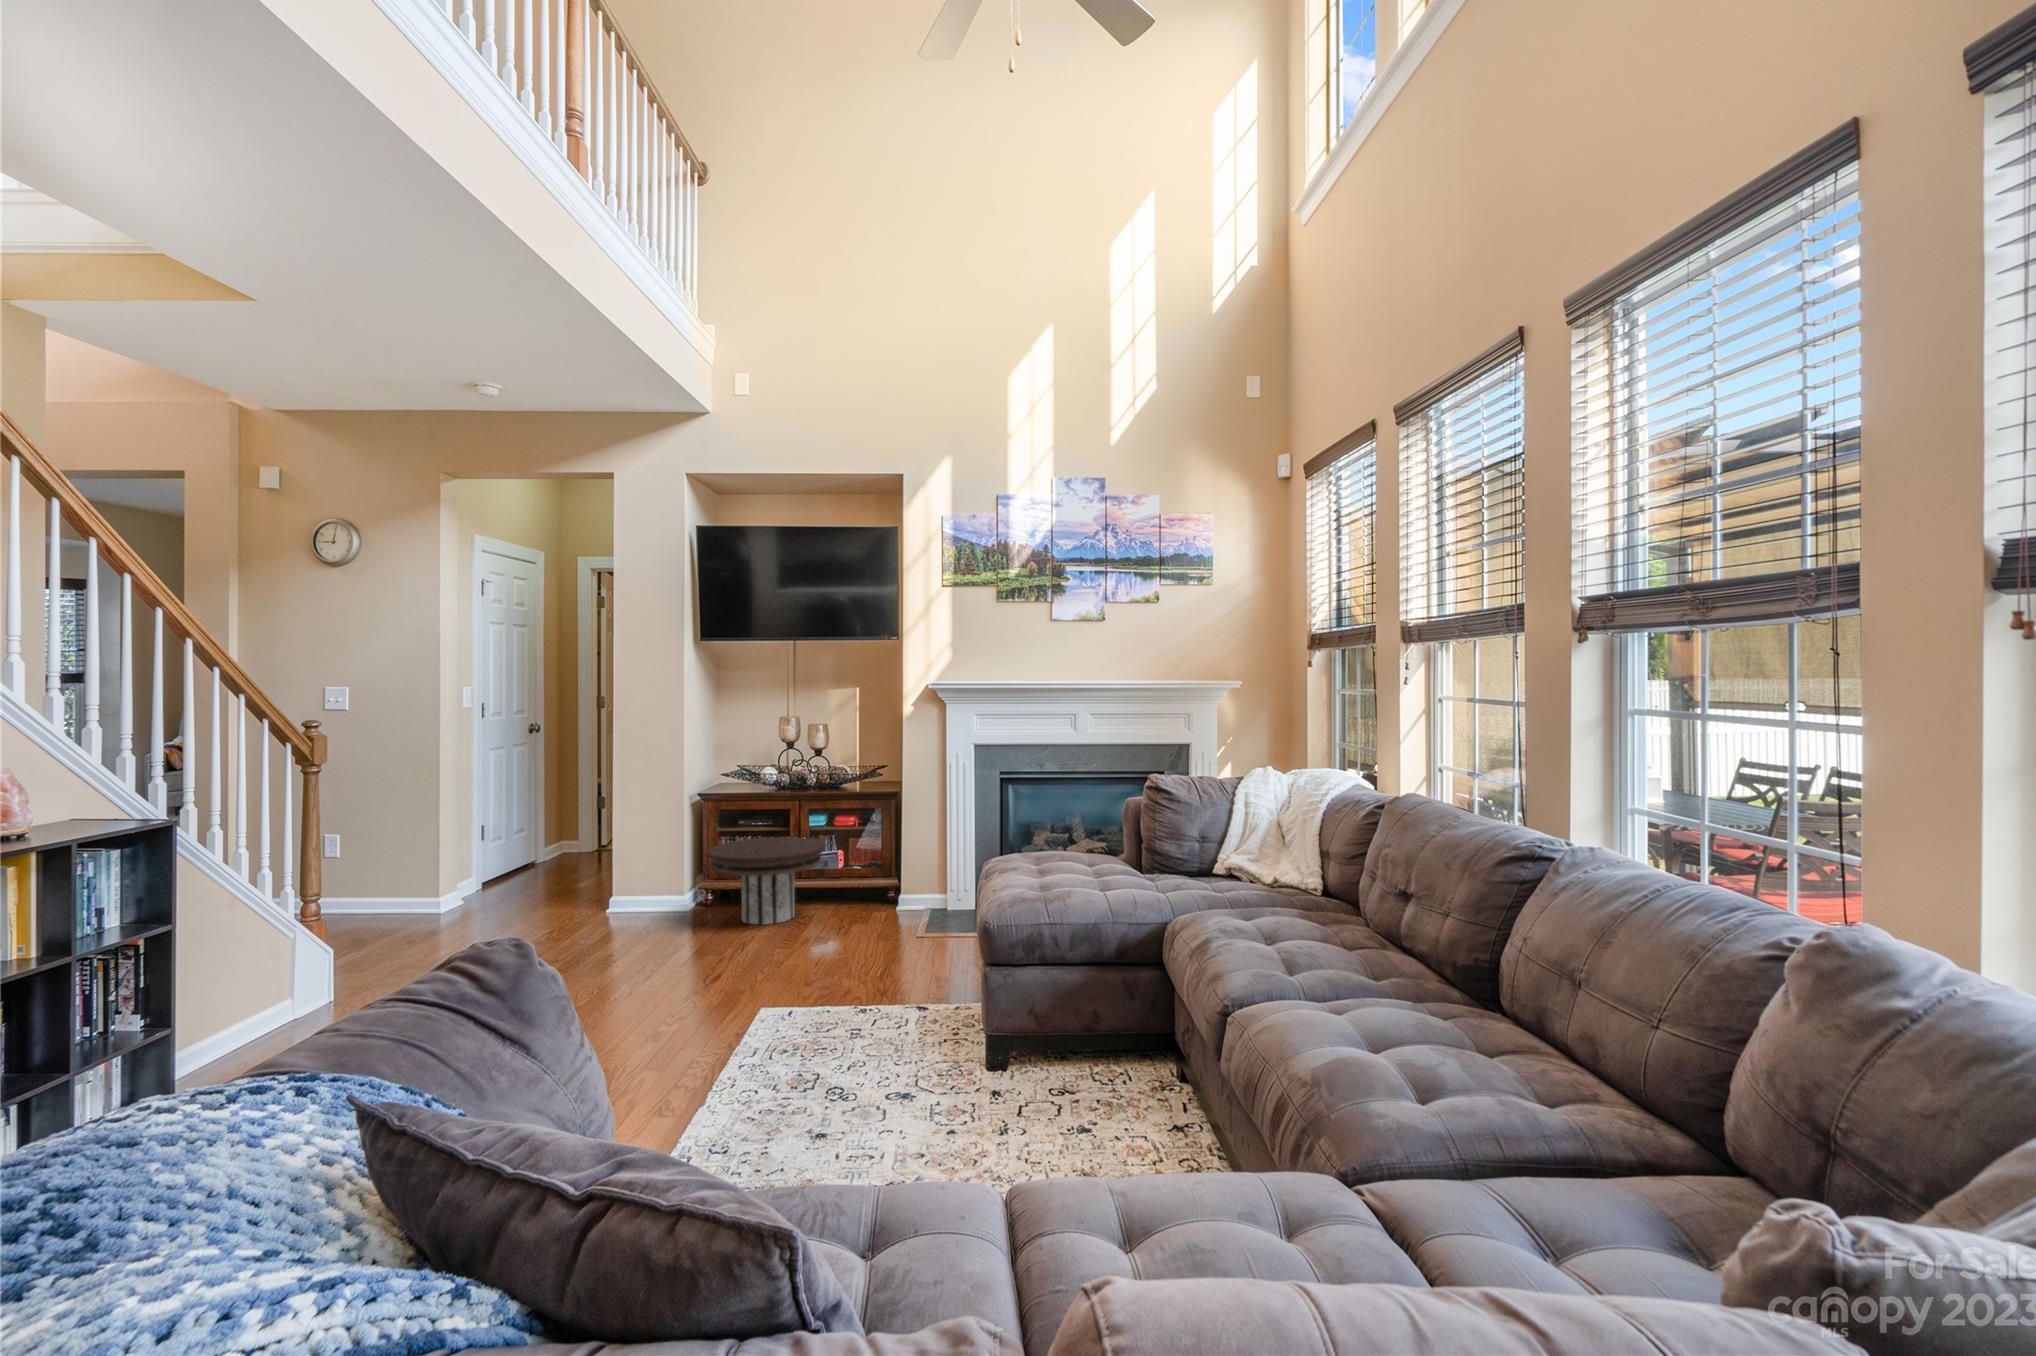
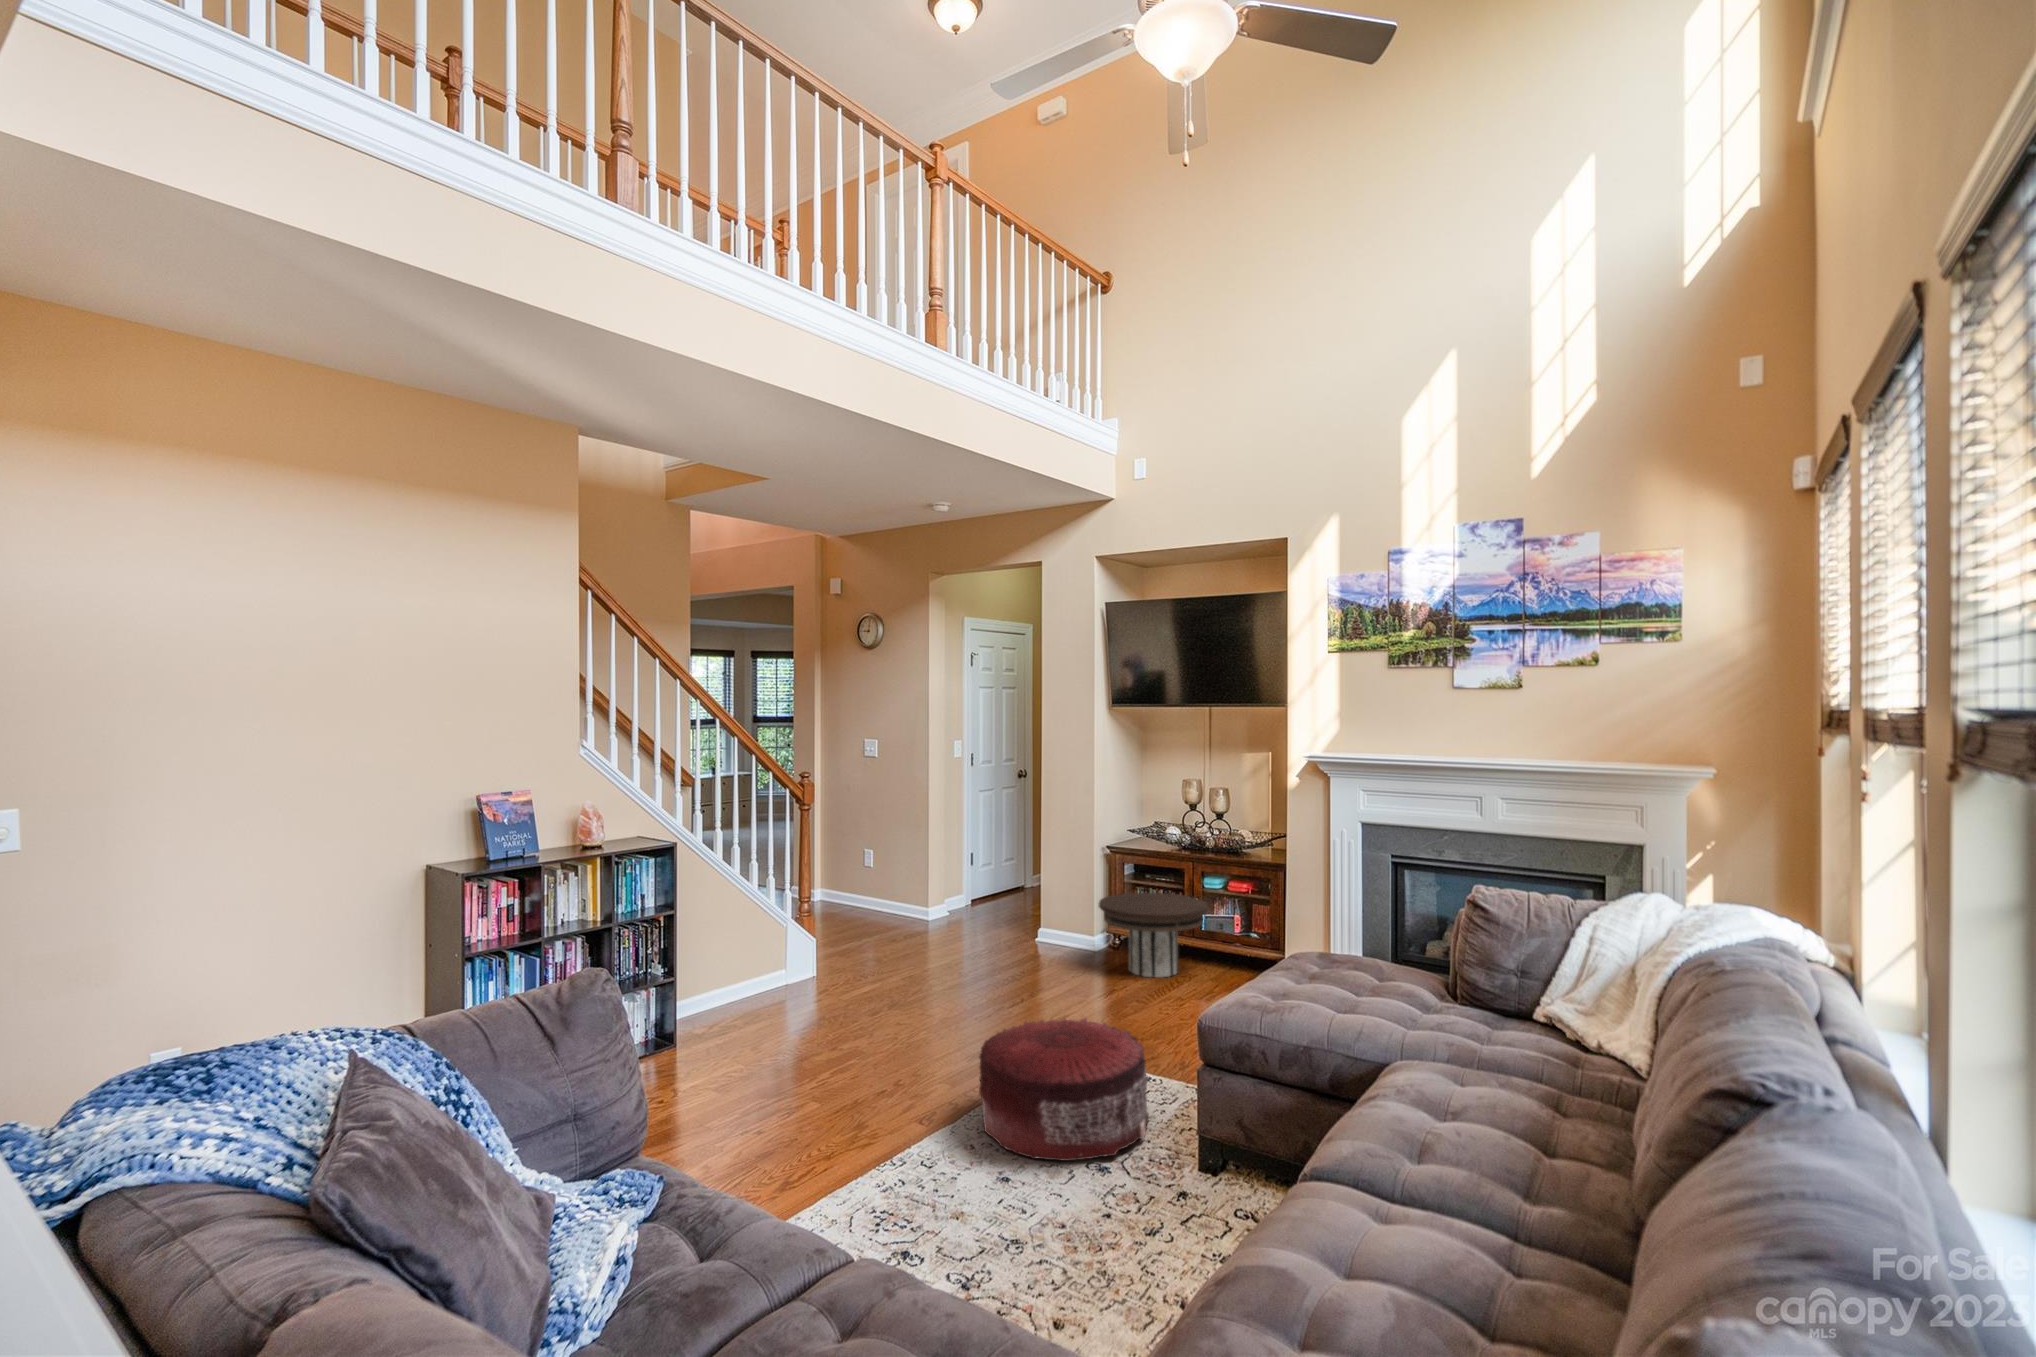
pouf: none [731,954,917,1106] -> present [979,1018,1149,1161]

